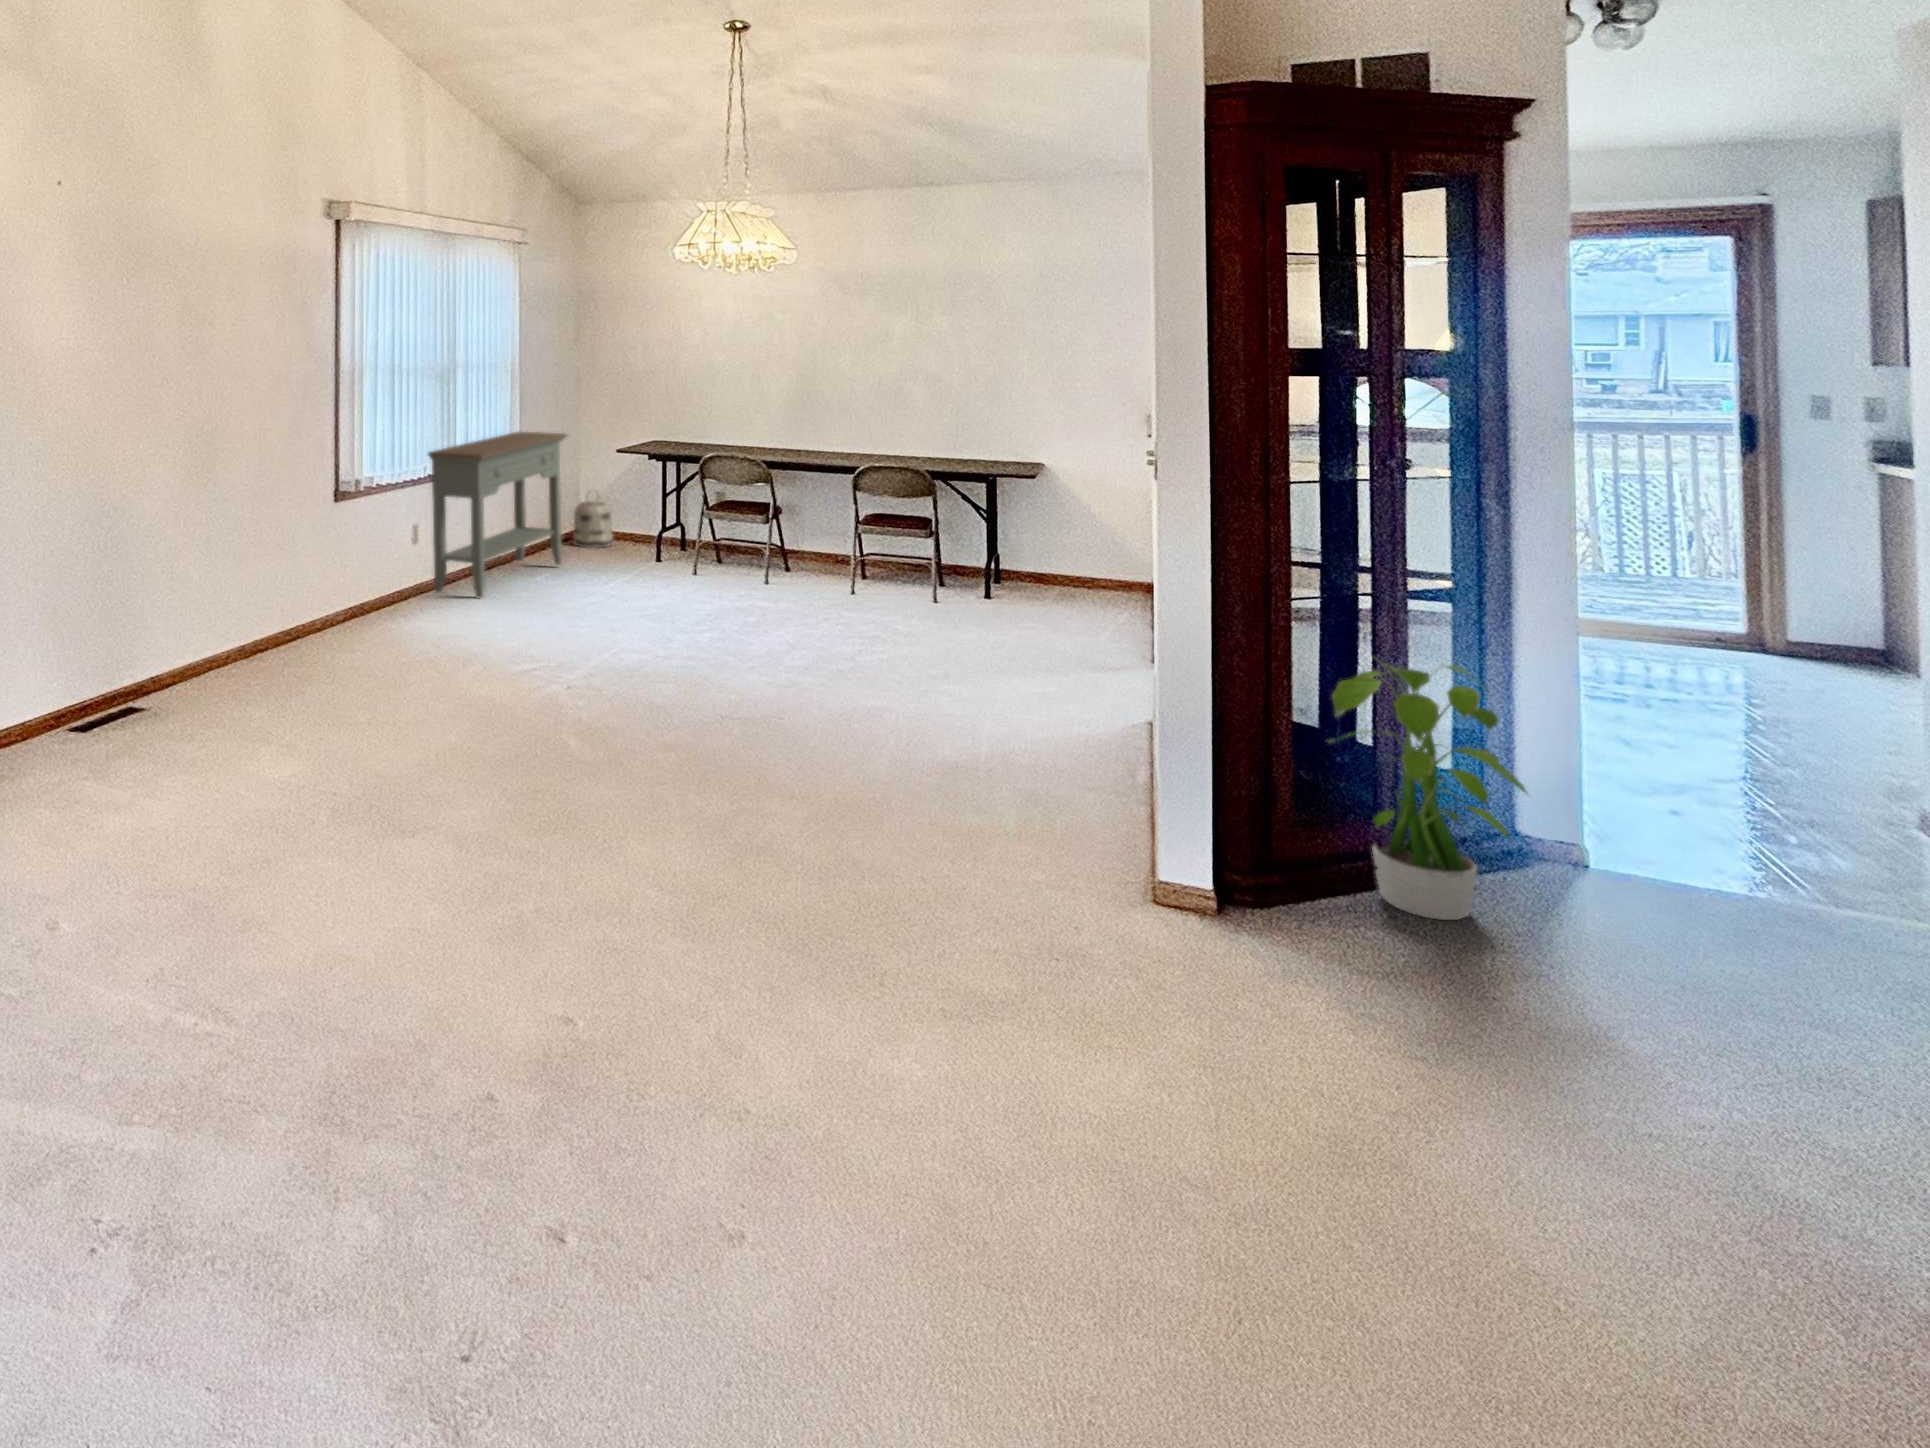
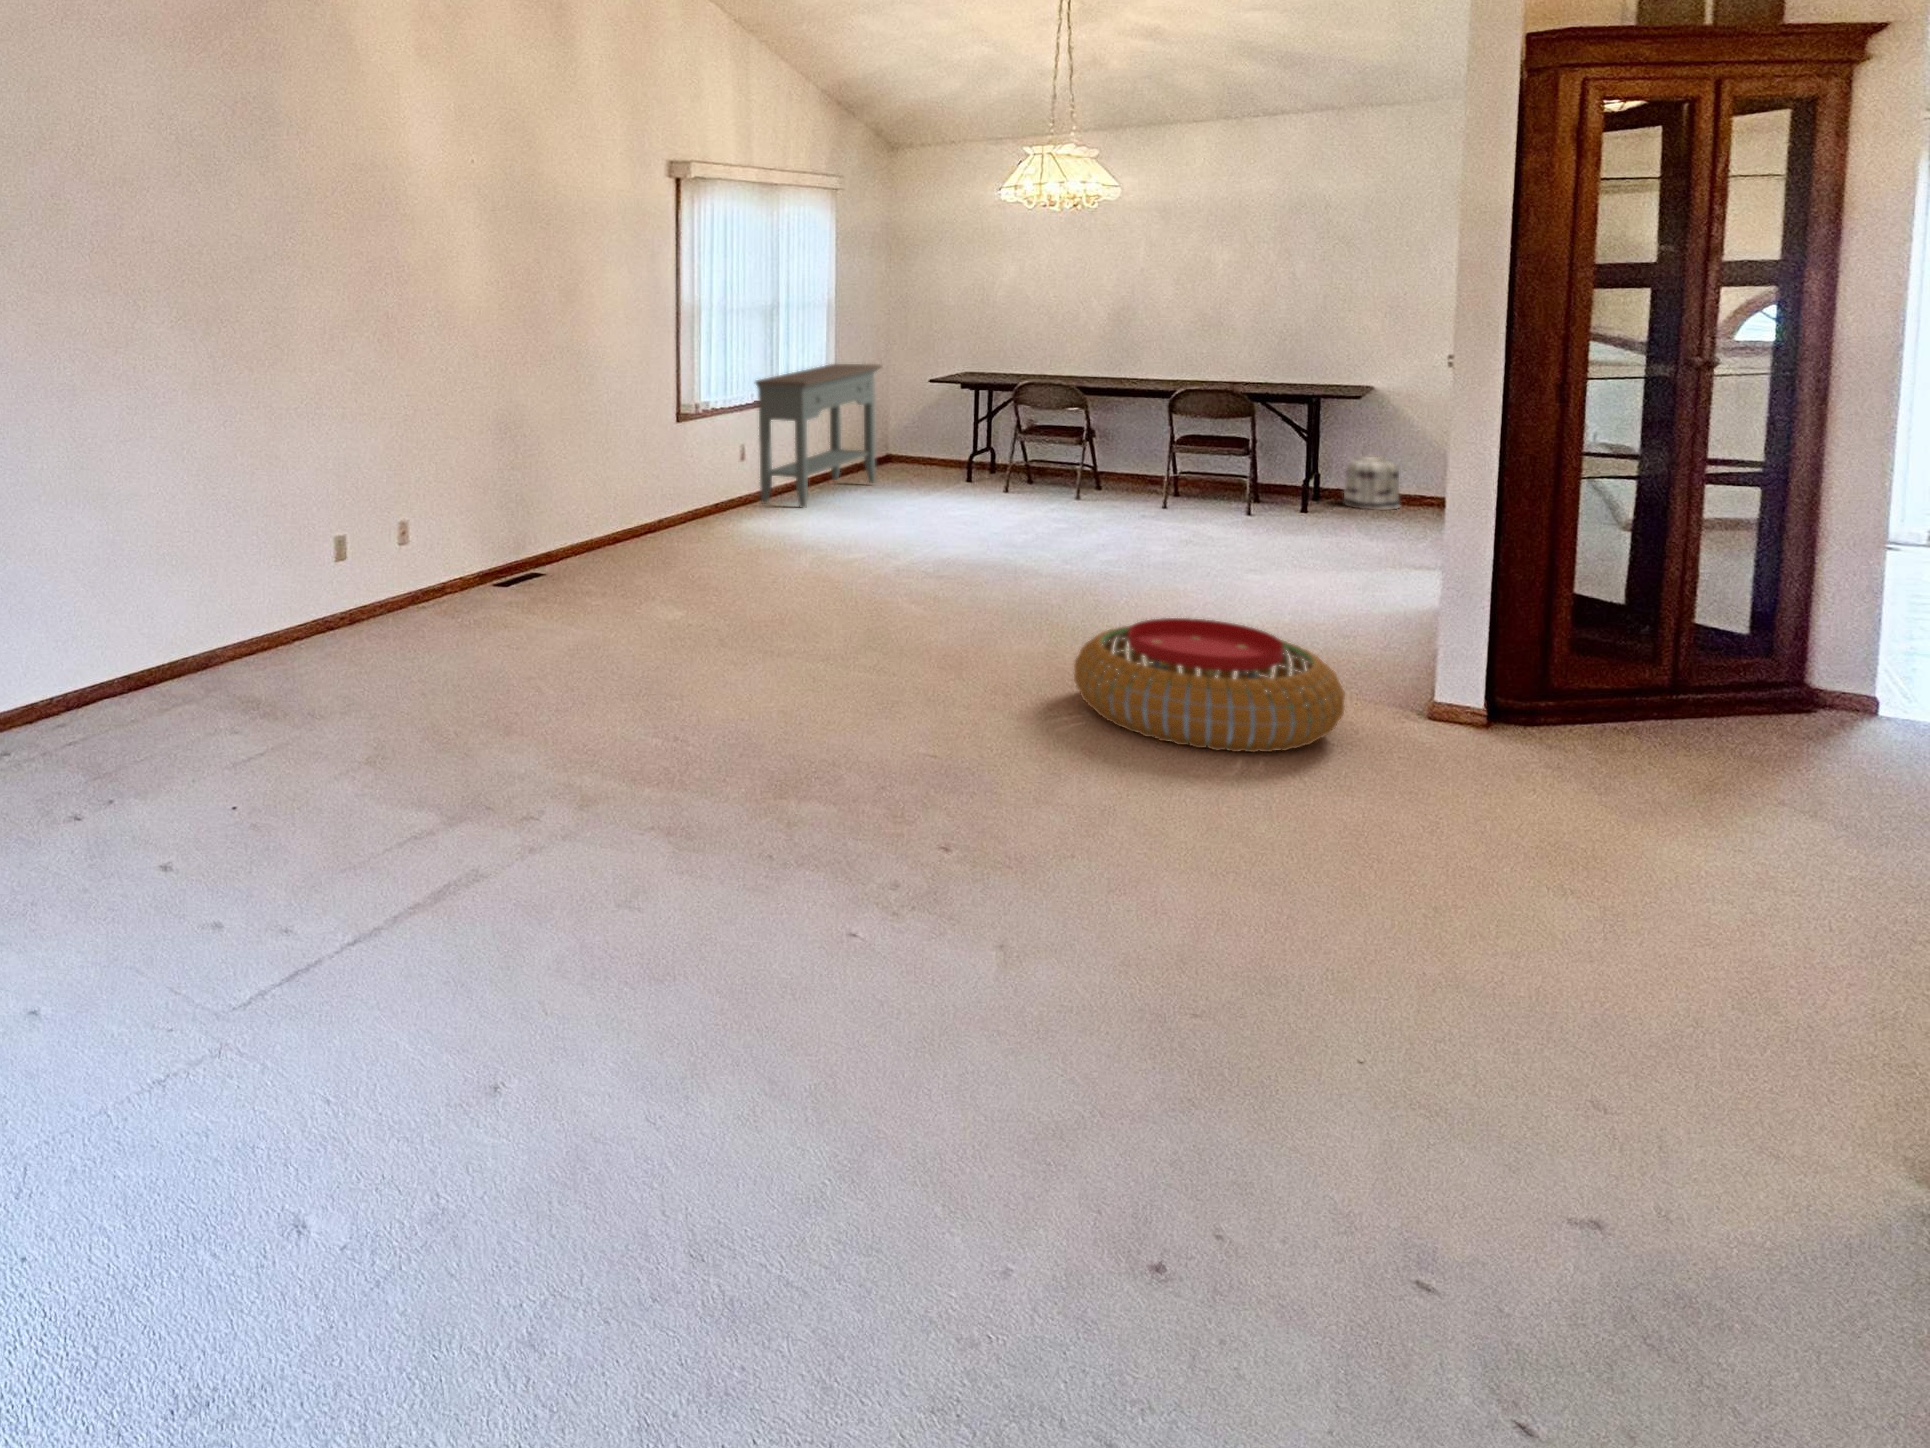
basket: present [574,491,613,548] -> present [1344,446,1400,510]
potted plant: present [1329,663,1526,920] -> none [1610,528,1811,749]
pouf: none [754,771,1060,962] -> present [1074,618,1345,752]

